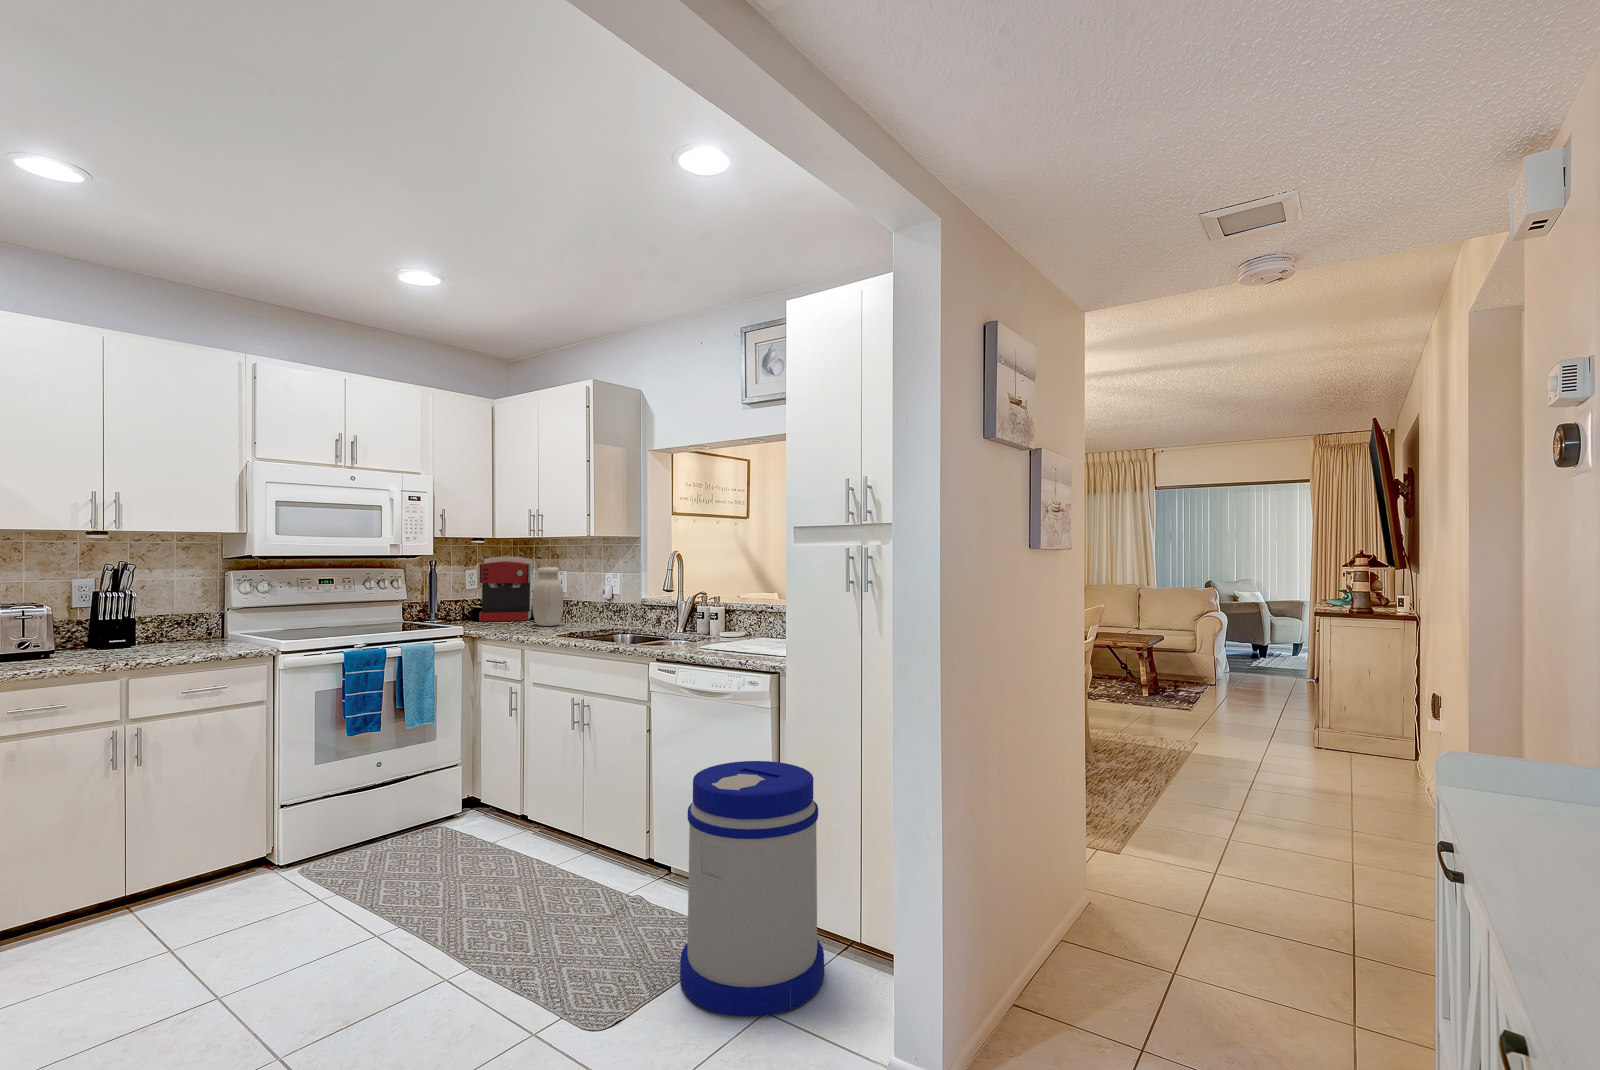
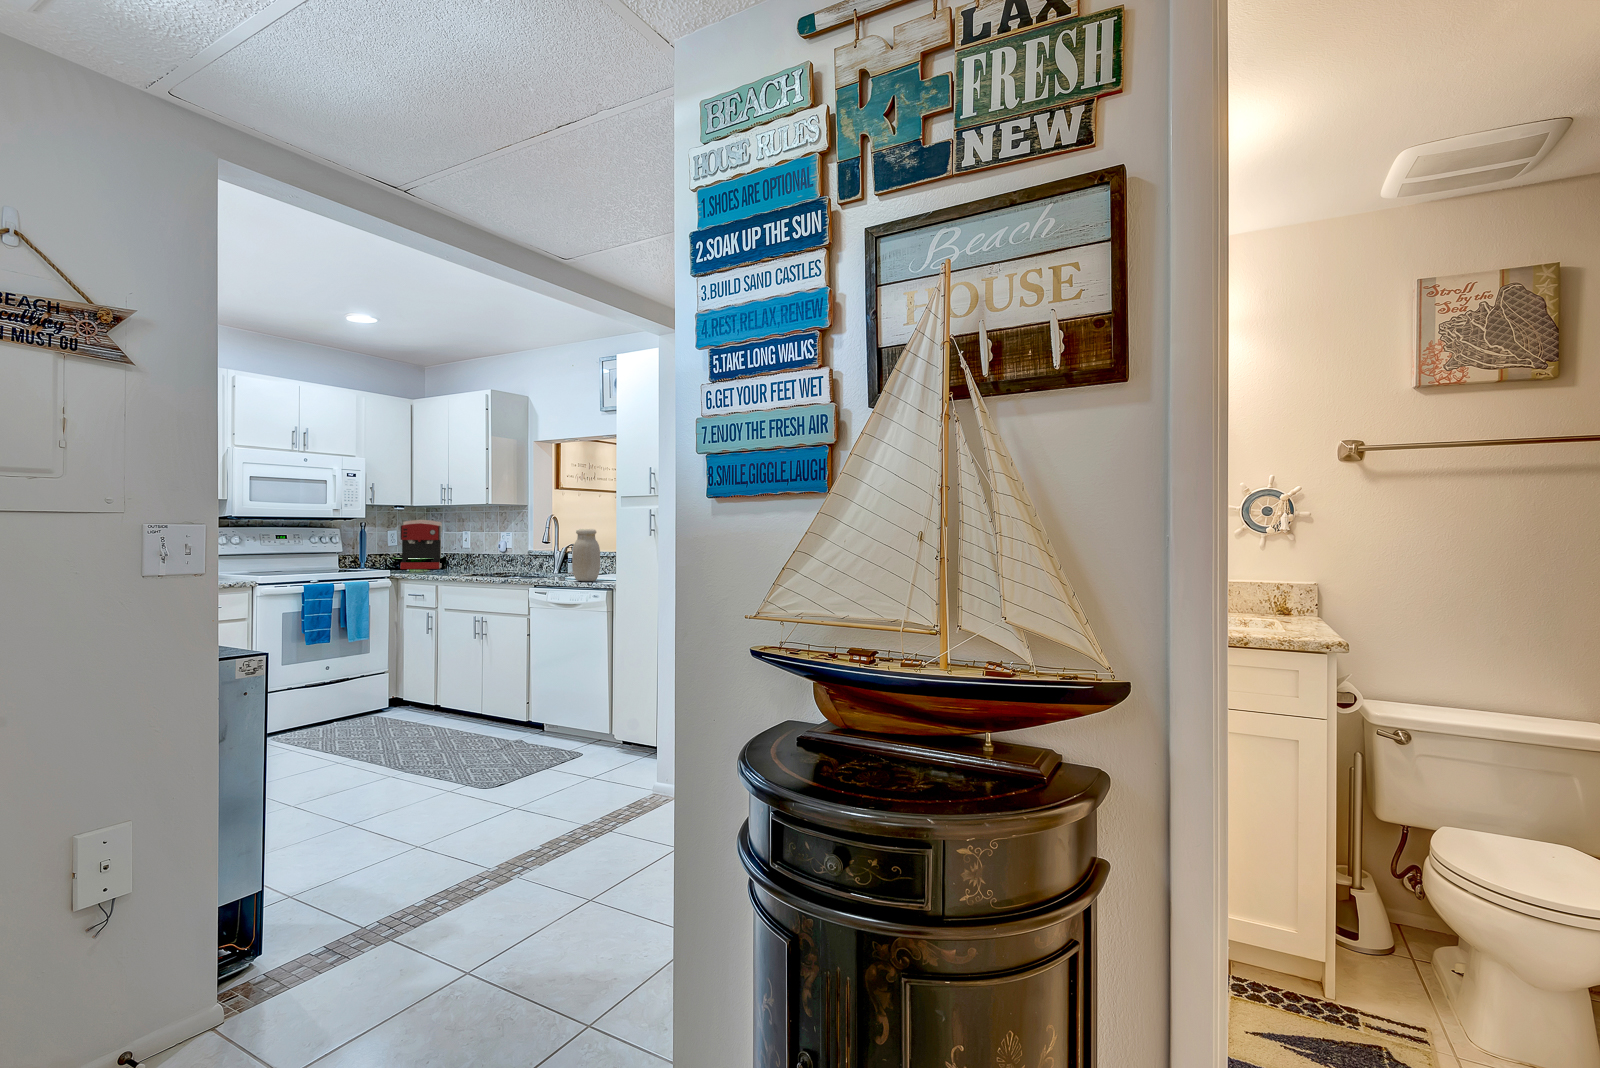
jar: present [532,567,563,626] -> present [572,529,600,581]
trash can: present [680,761,824,1017] -> none [543,643,633,782]

